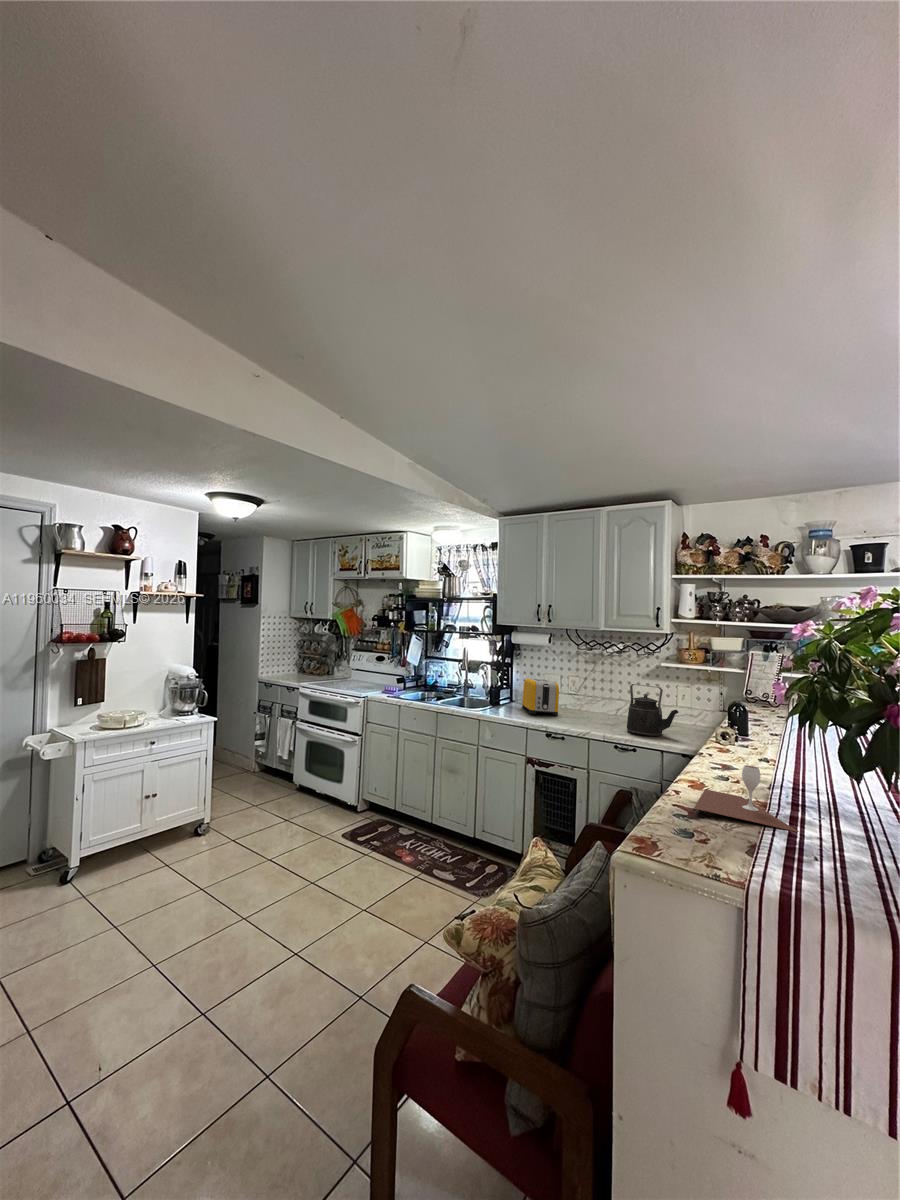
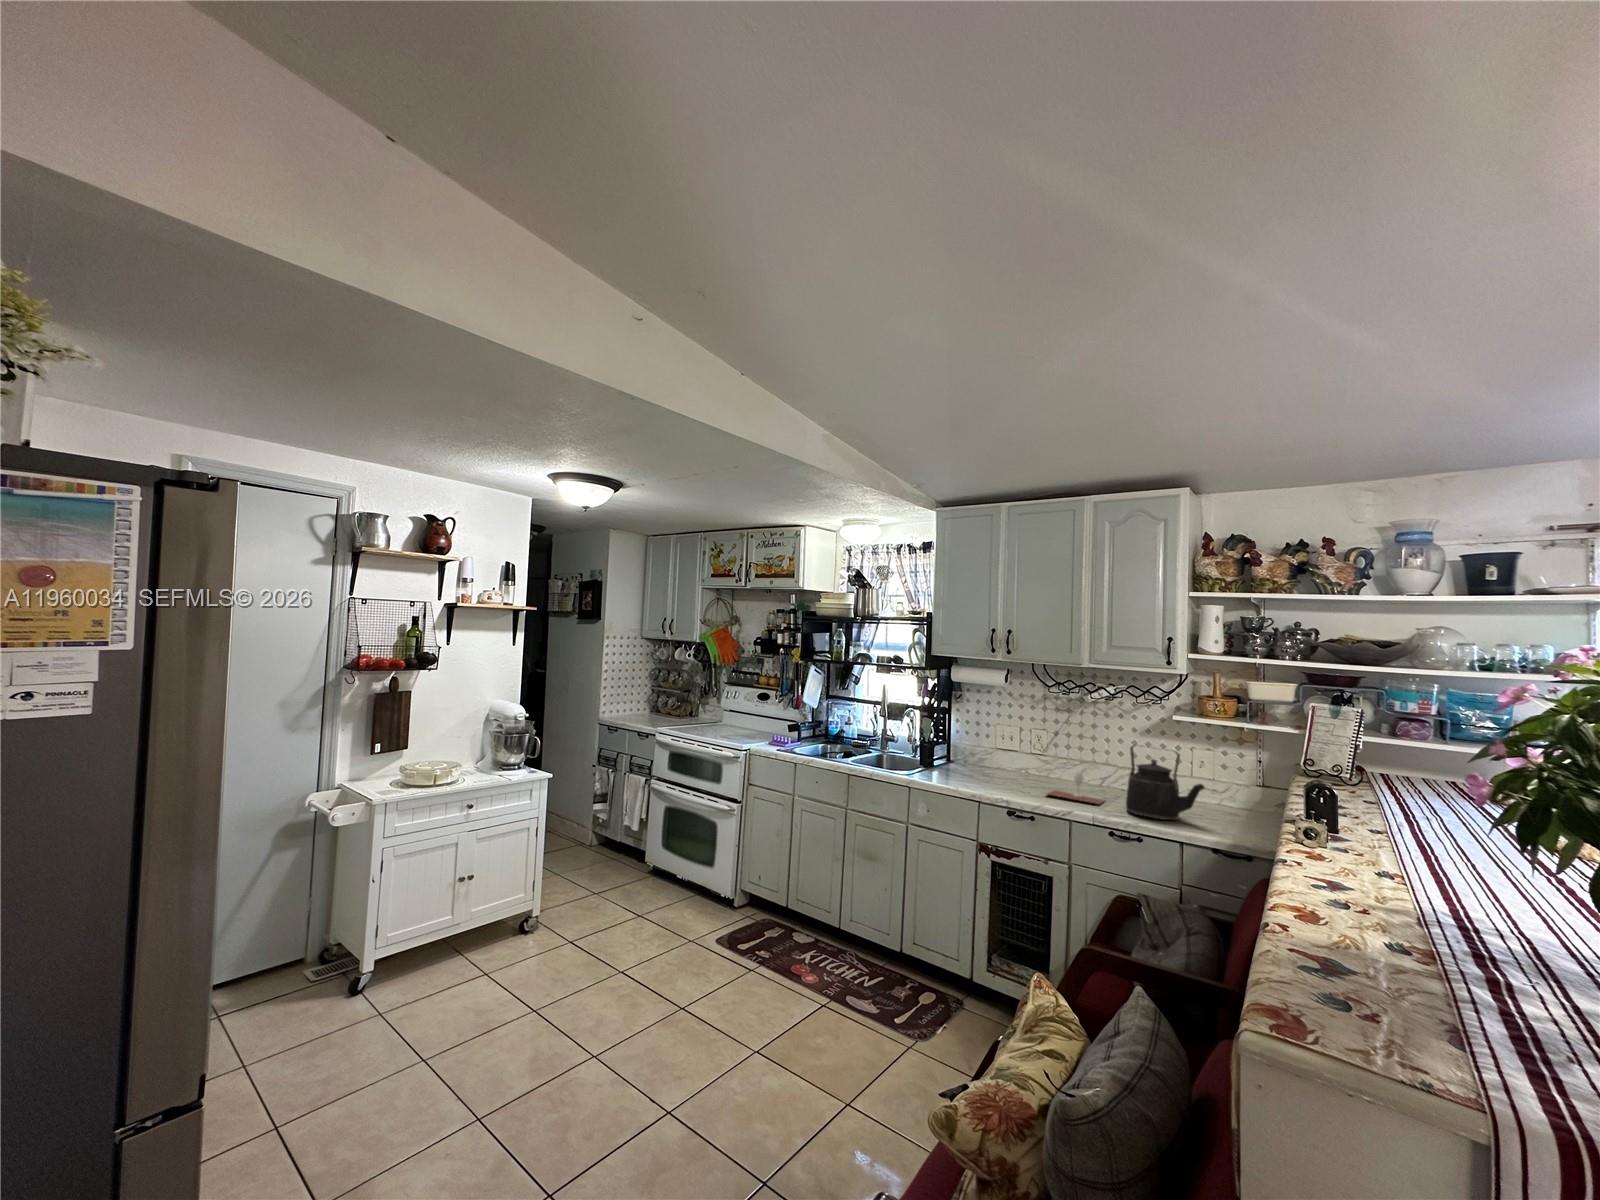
toaster: present [522,678,559,715] -> none [967,731,1023,784]
wine glass: present [694,765,799,832] -> present [1047,772,1104,804]

